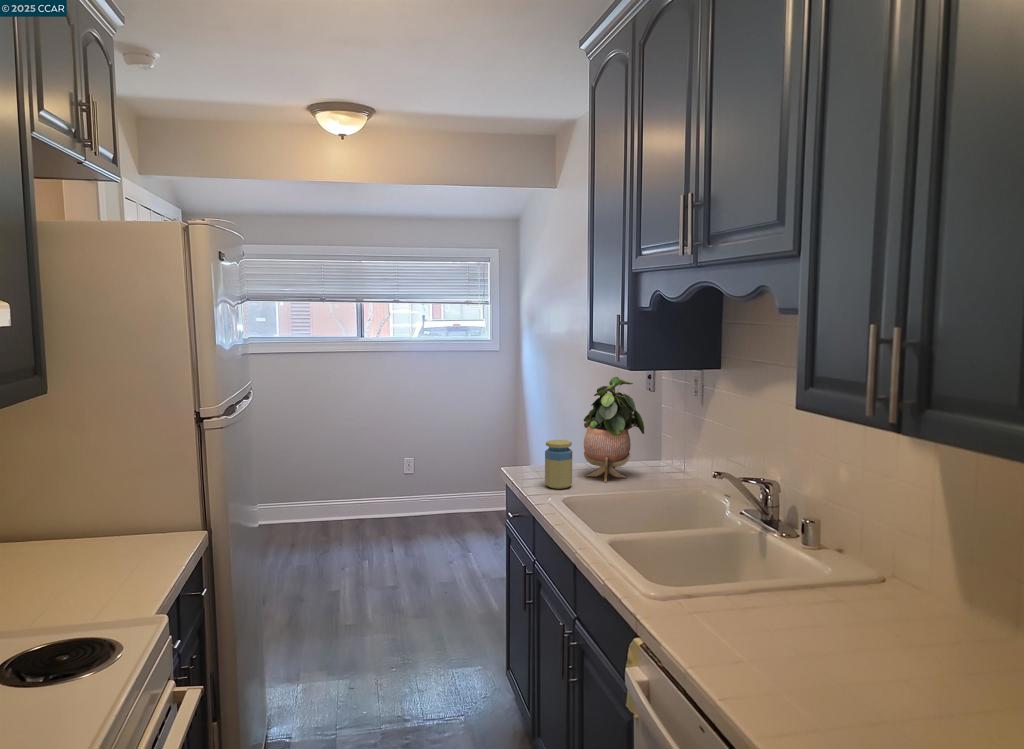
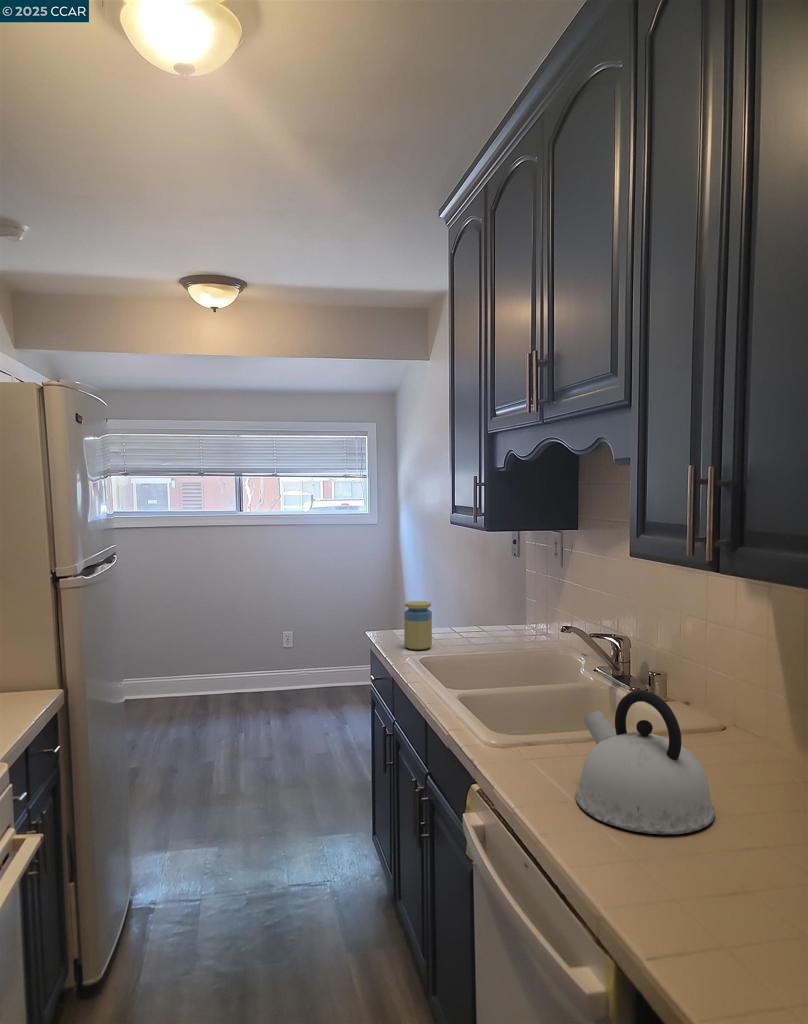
potted plant: present [584,377,644,482] -> none [445,539,505,644]
kettle: none [747,553,892,701] -> present [576,690,715,834]

